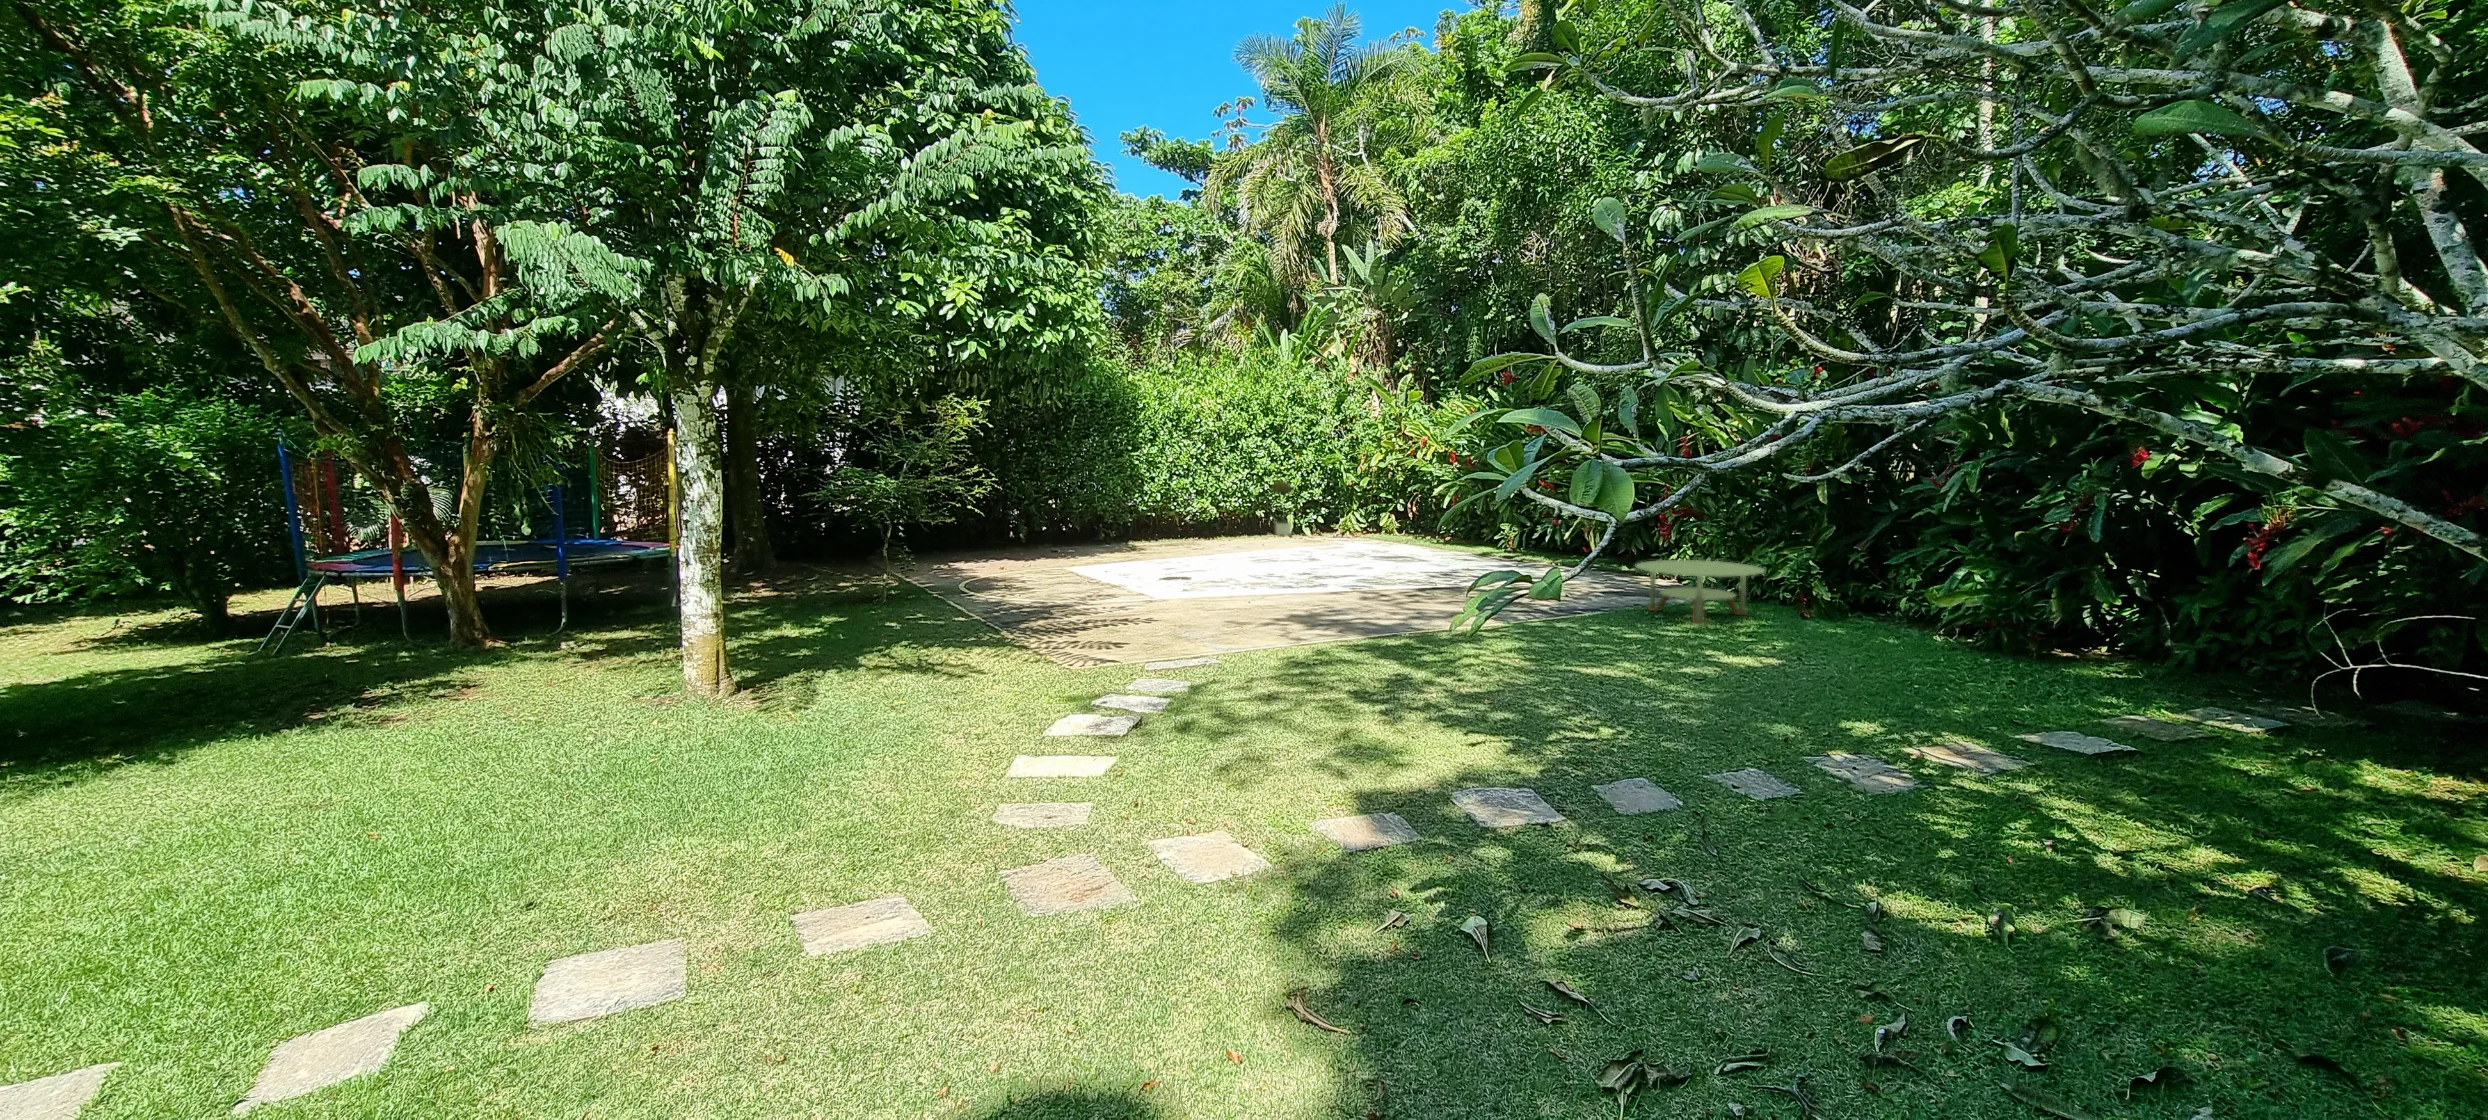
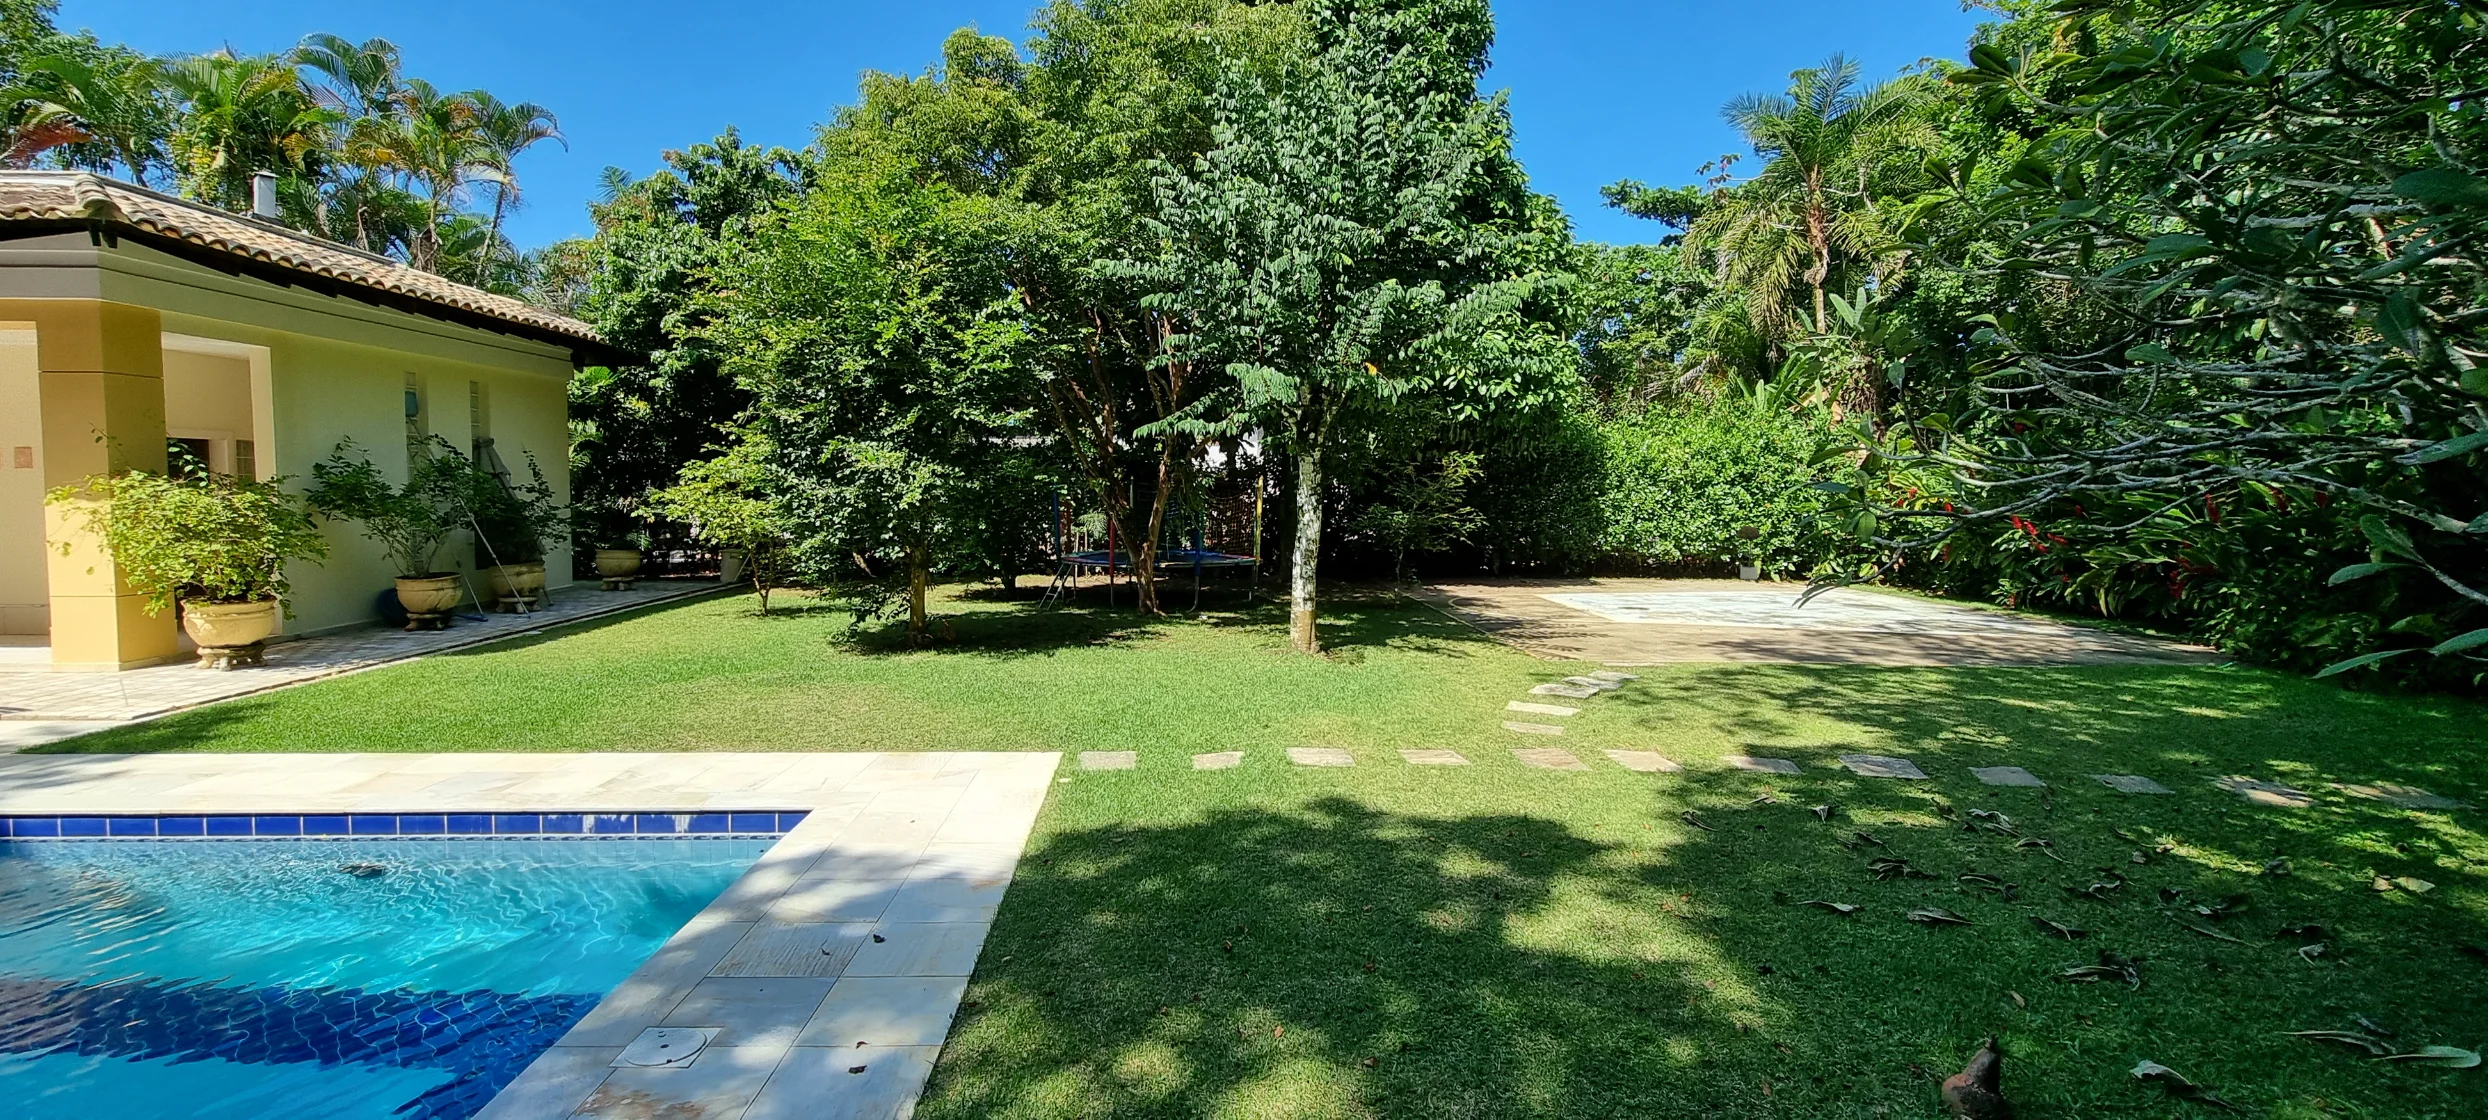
round table: present [1636,560,1764,626] -> none [2120,615,2288,681]

